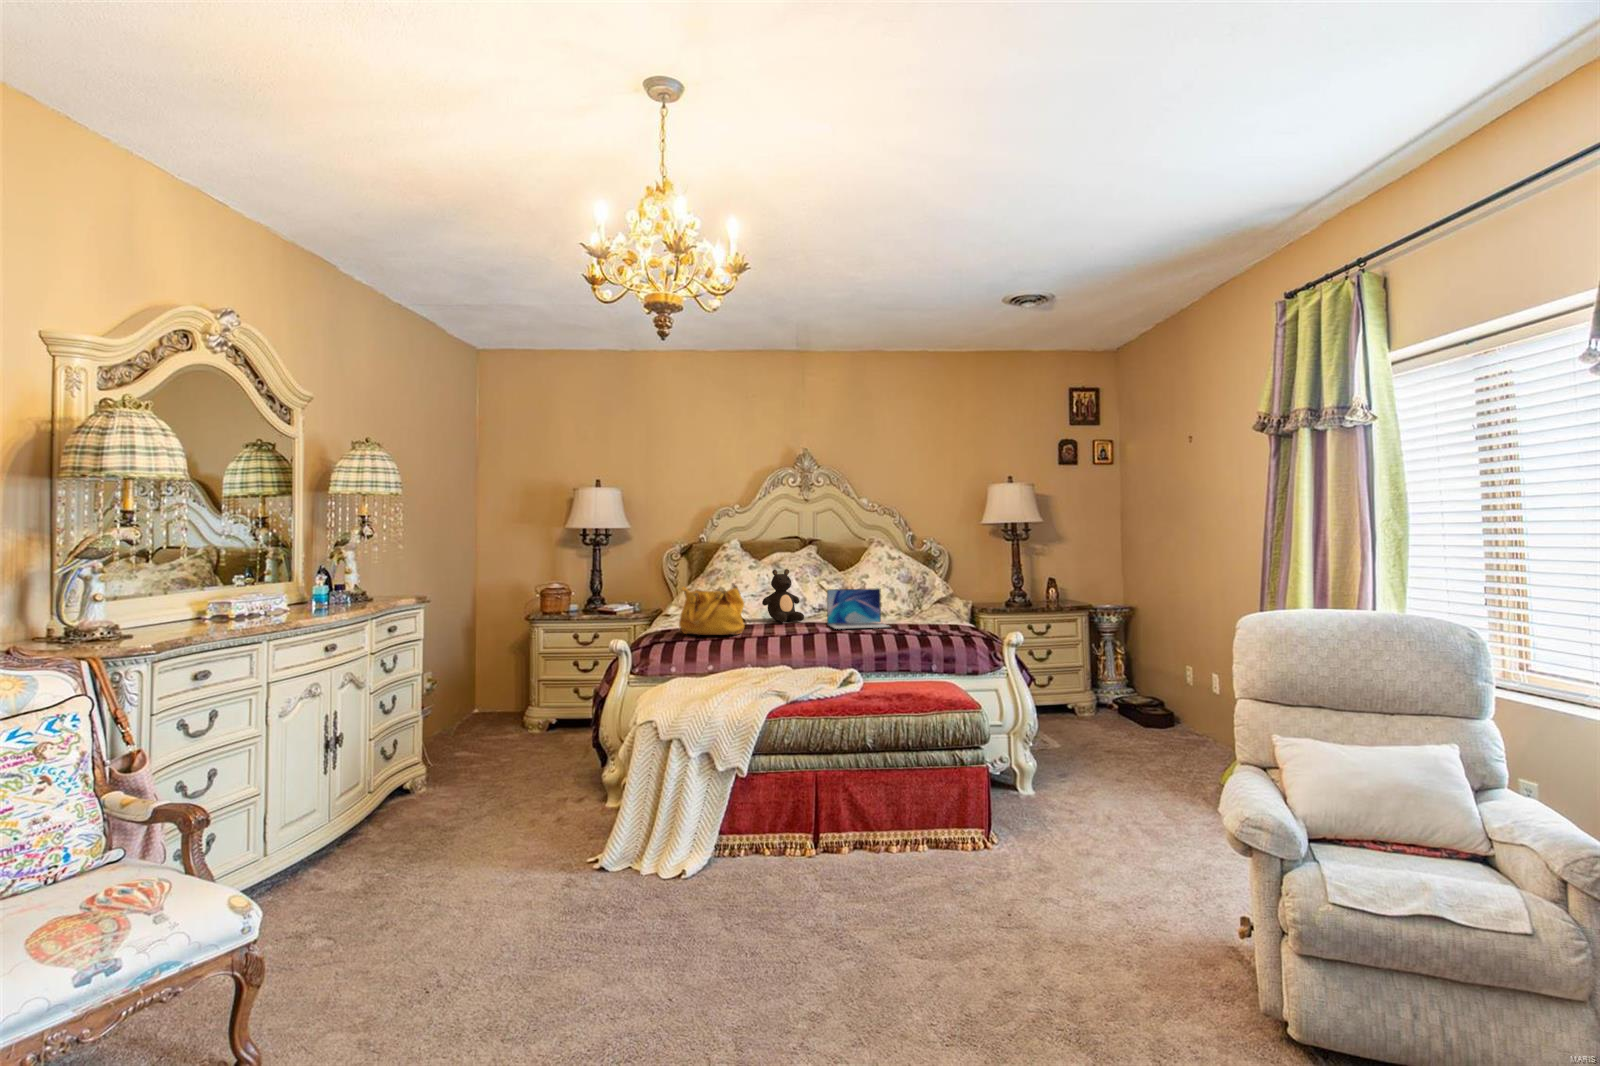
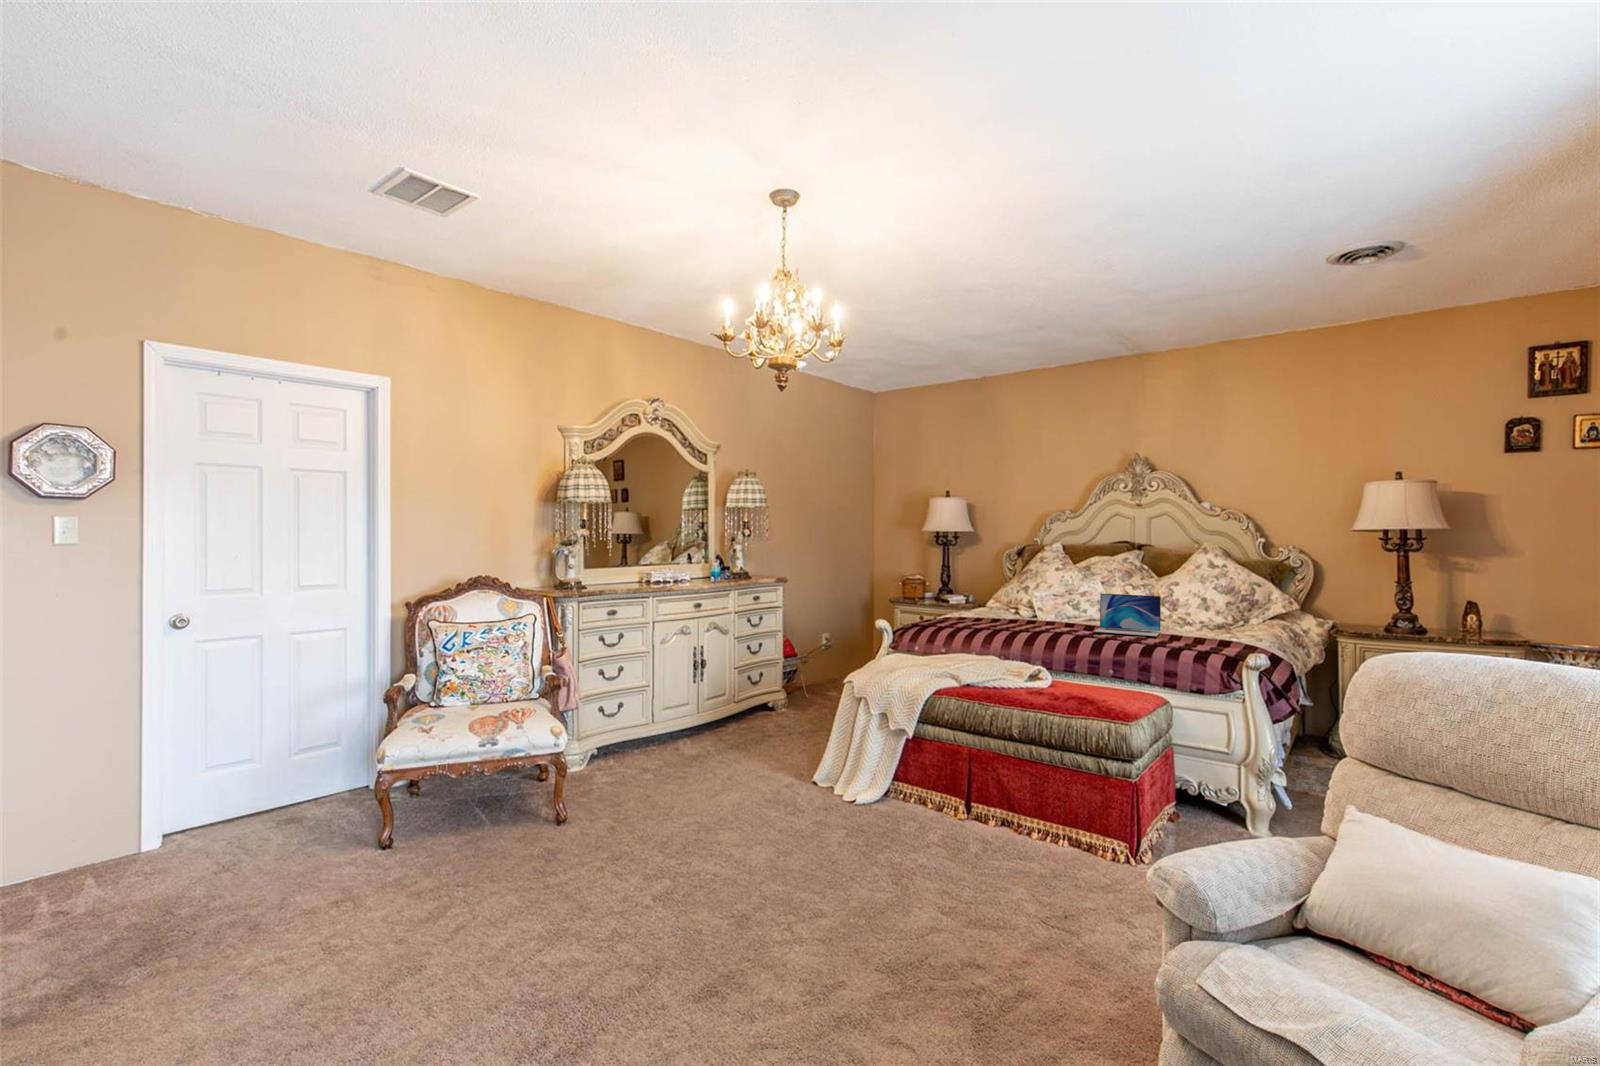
teddy bear: present [762,569,804,622] -> none [1045,572,1087,622]
handbag: present [679,584,744,635] -> none [955,582,1010,627]

